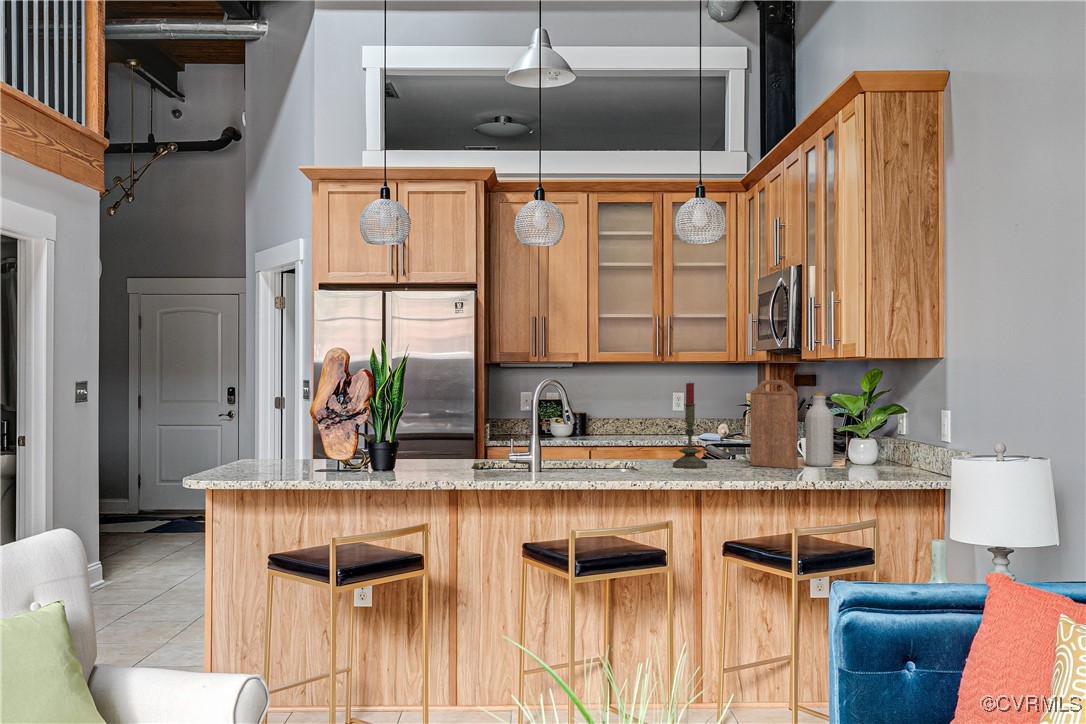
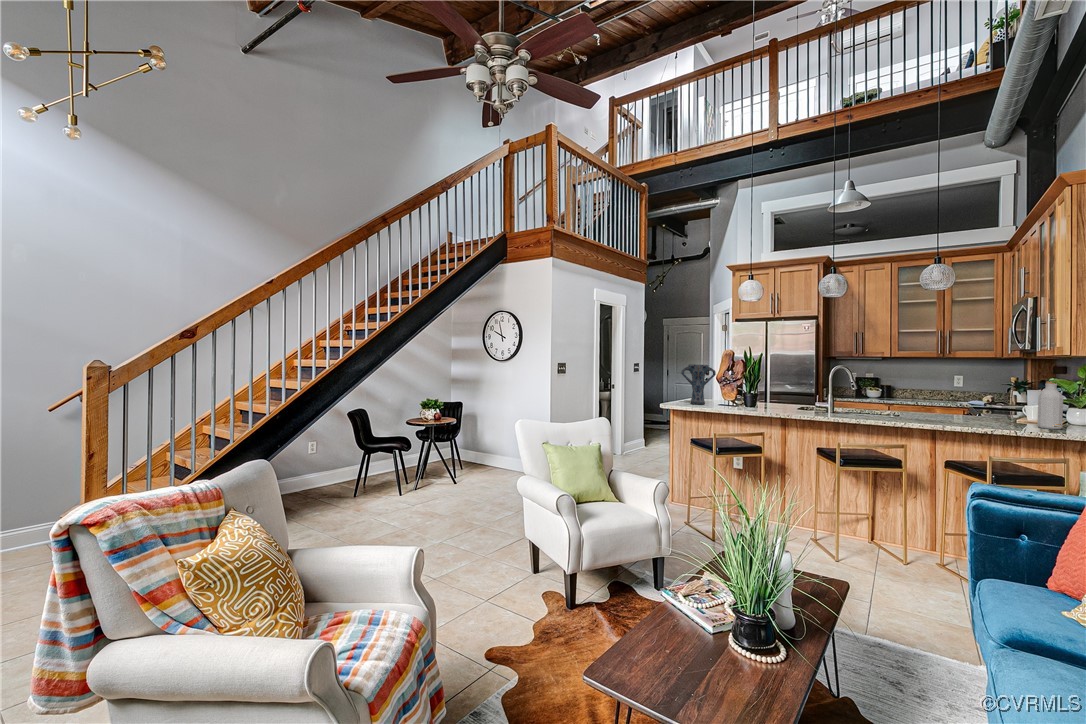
vase: none [225,378,308,476] -> present [681,364,716,405]
cutting board: present [751,380,798,469] -> none [988,372,1025,428]
candle: present [673,383,707,468] -> none [925,371,951,421]

